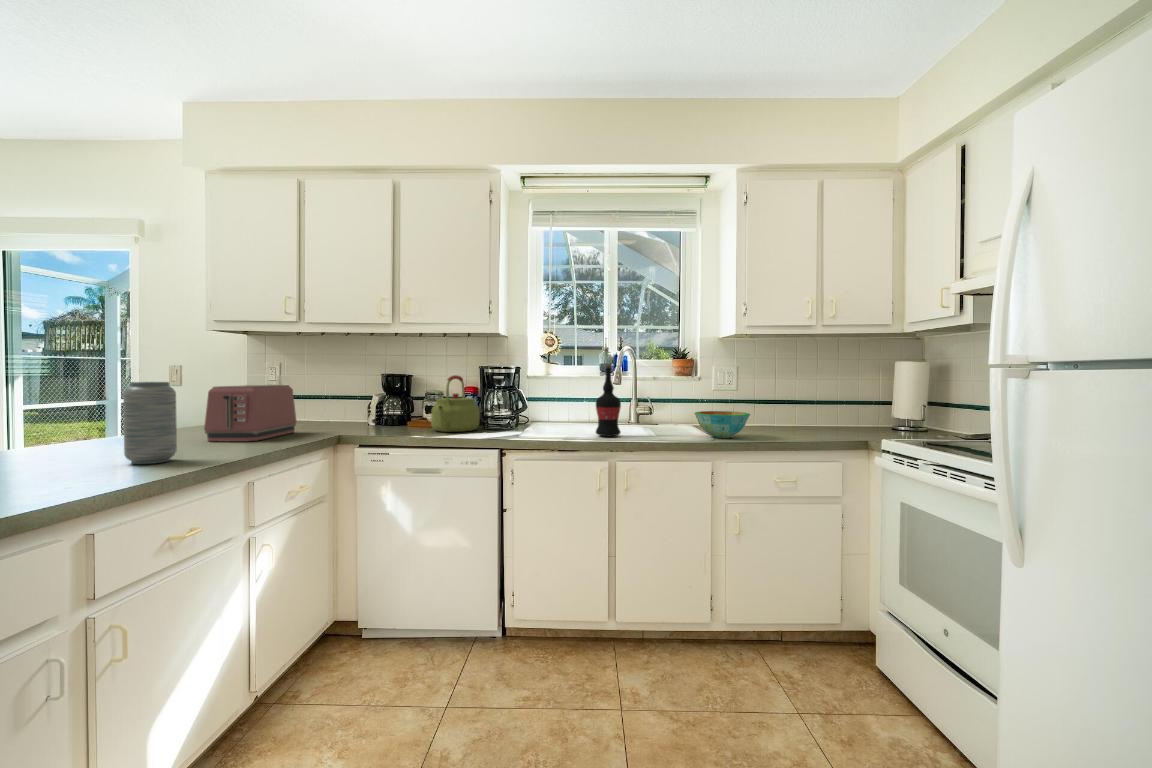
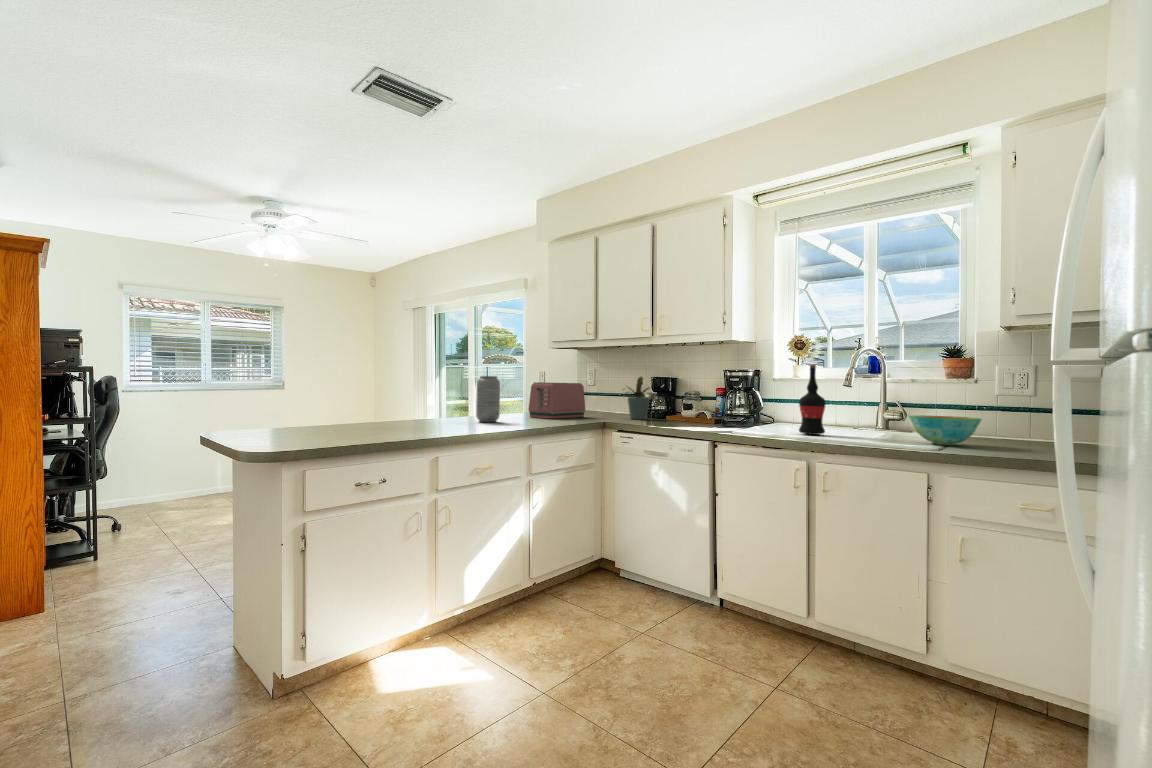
potted plant: none [354,375,398,430] -> present [626,377,652,420]
kettle: present [431,375,479,432] -> none [671,377,712,424]

